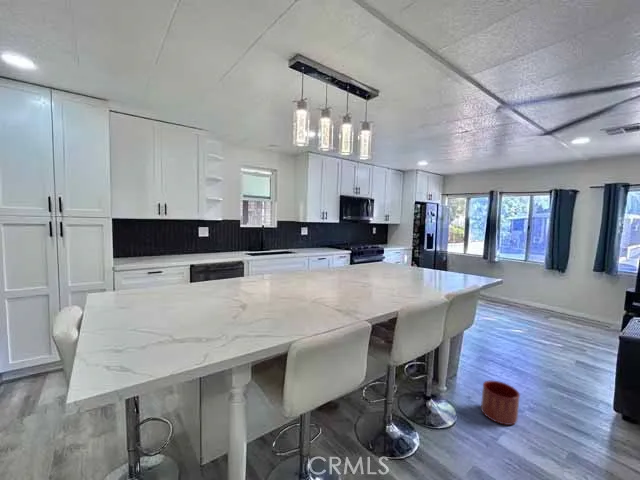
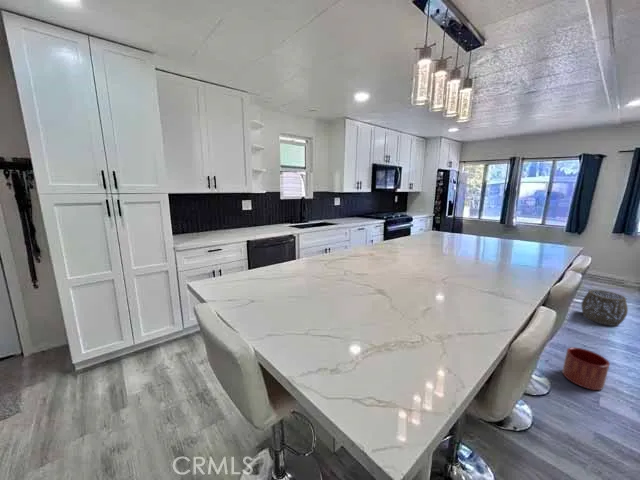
woven basket: none [537,327,580,367] -> present [582,290,628,326]

